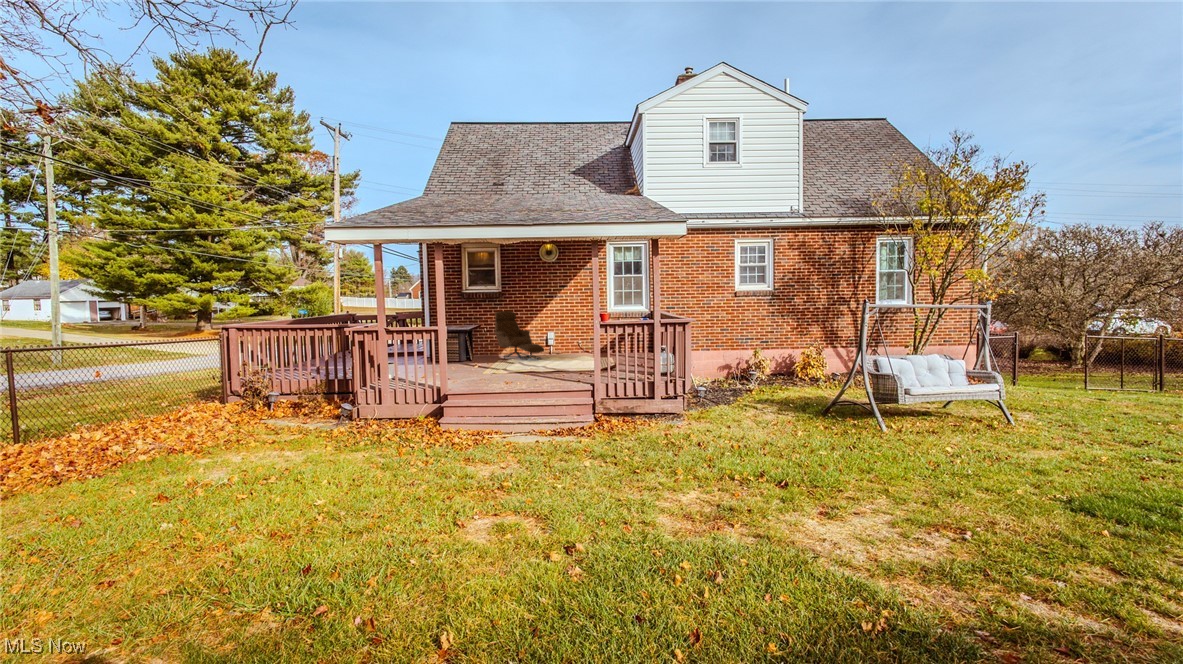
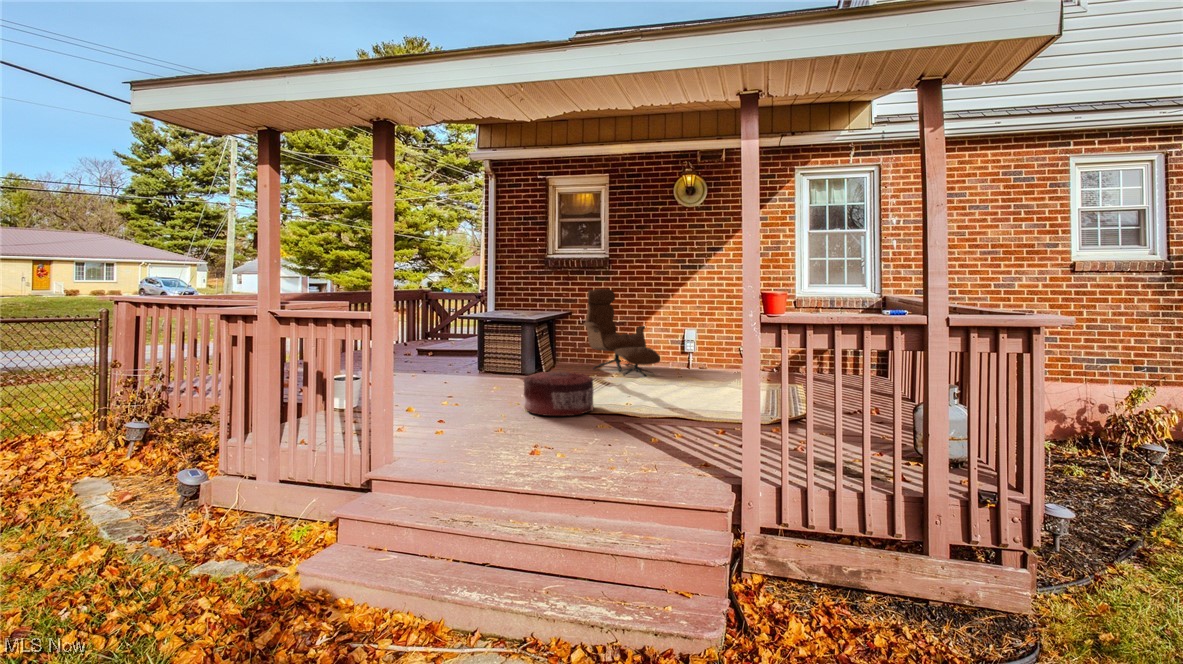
pouf: none [499,358,534,379] -> present [524,372,594,416]

